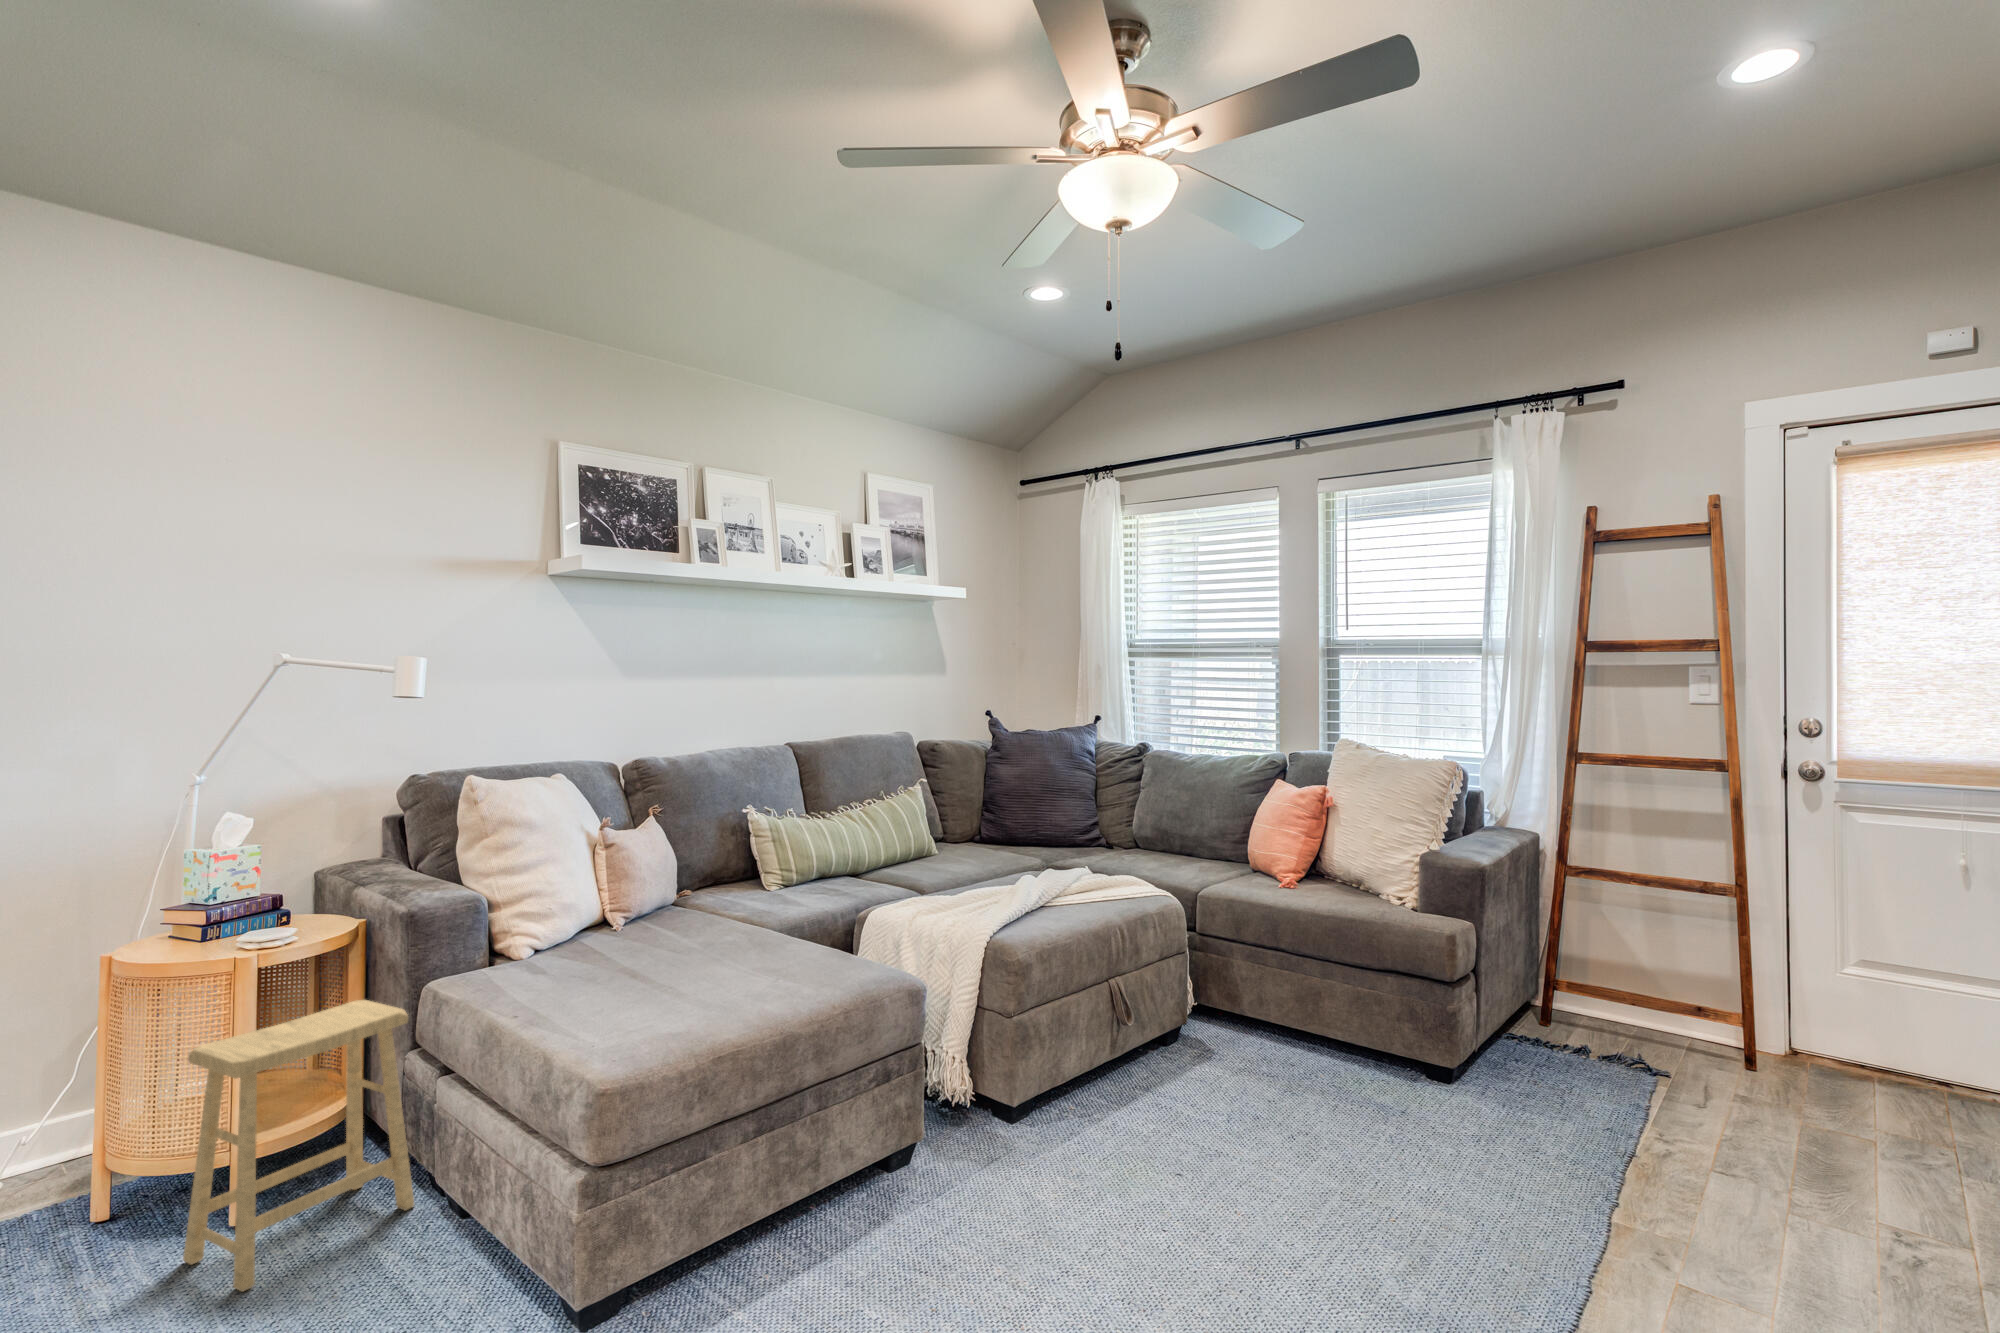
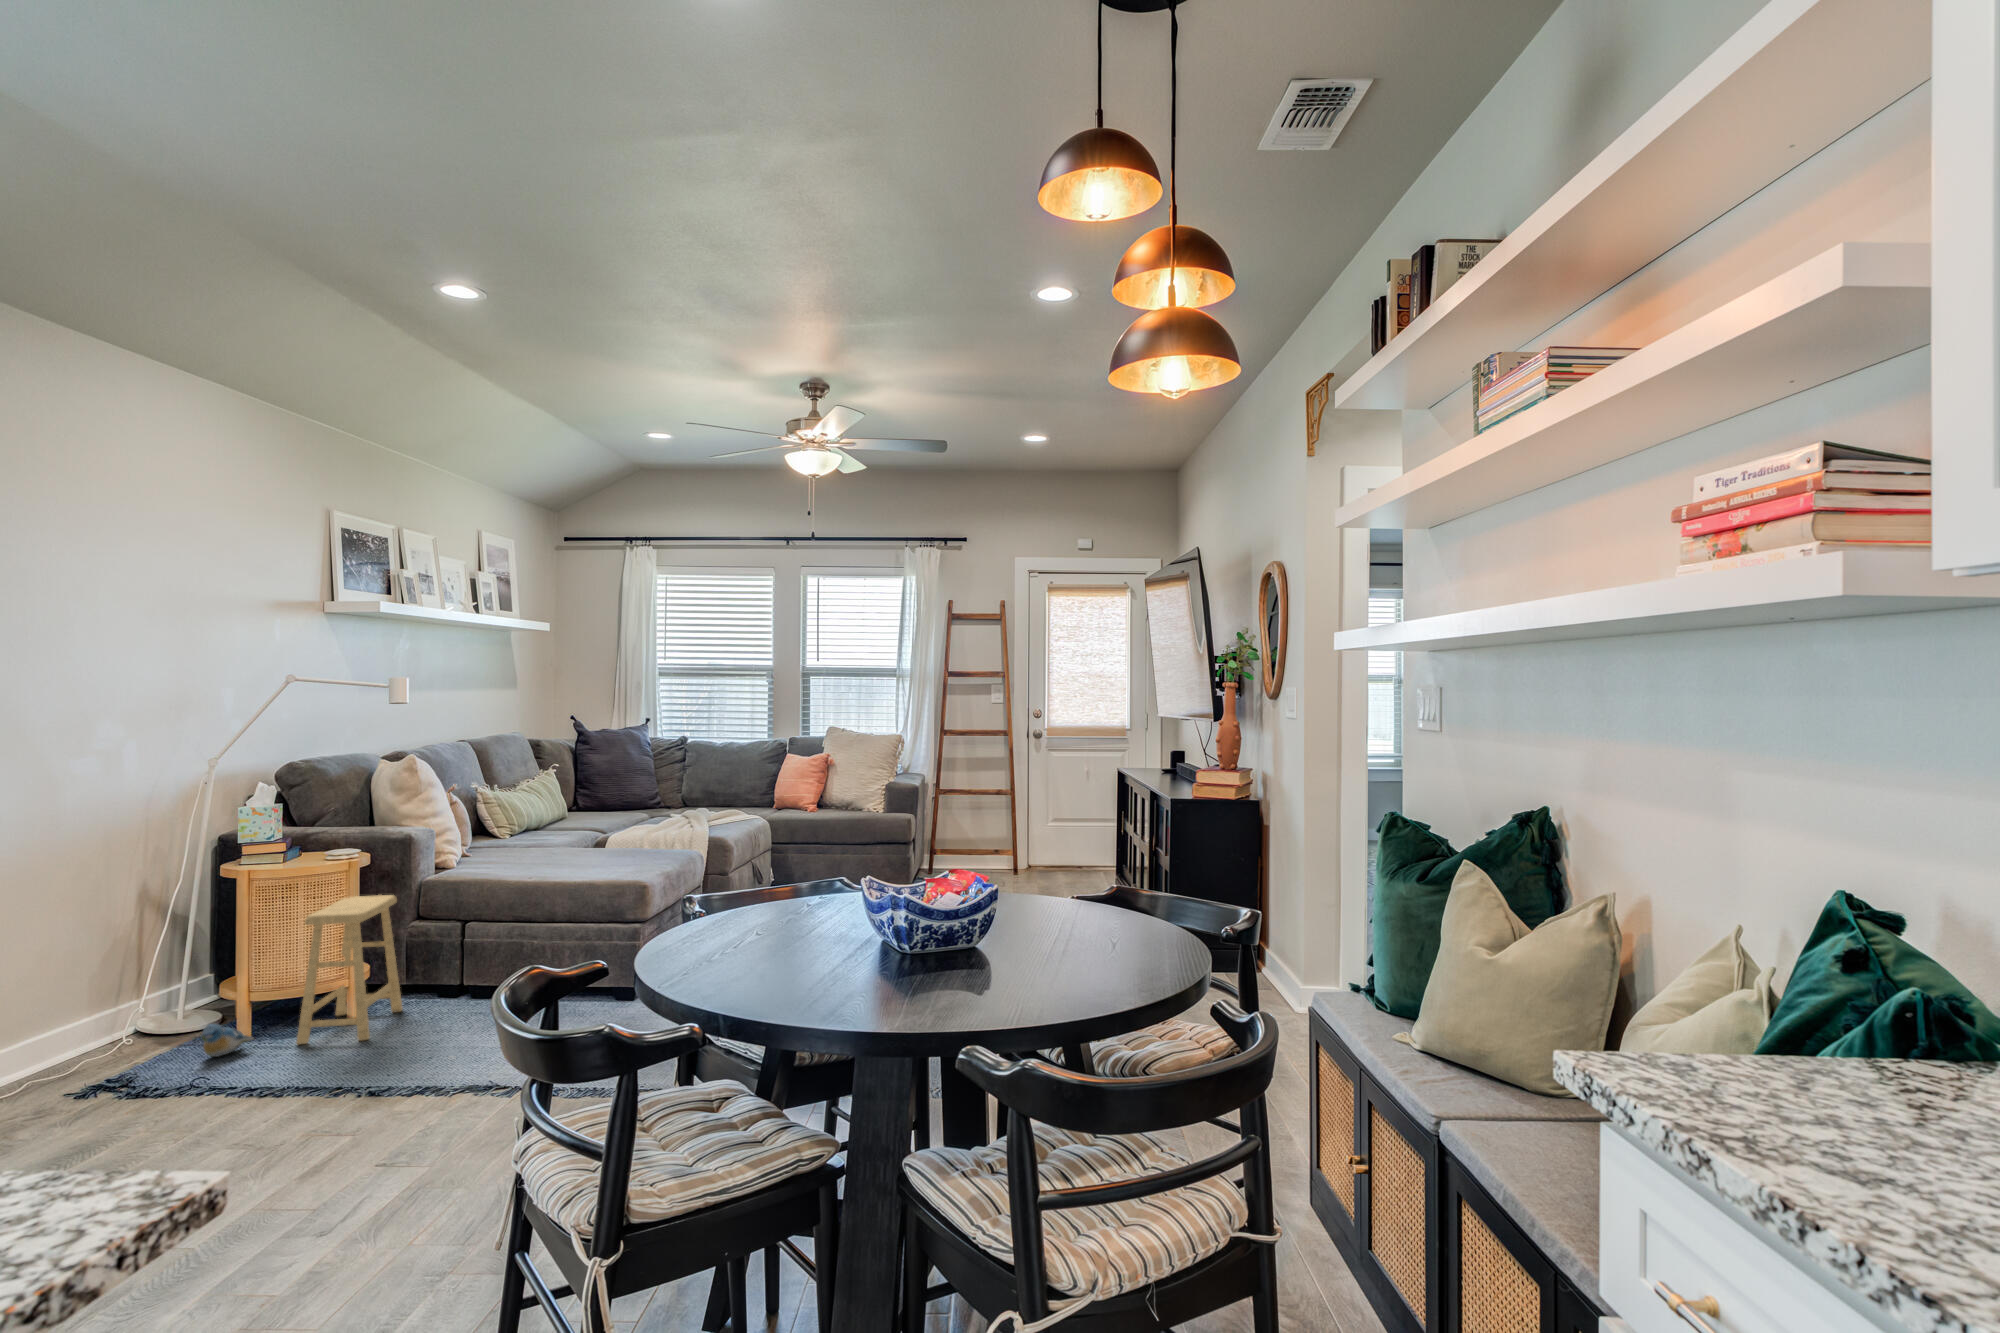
plush toy: none [53,1200,161,1256] -> present [202,1024,254,1057]

